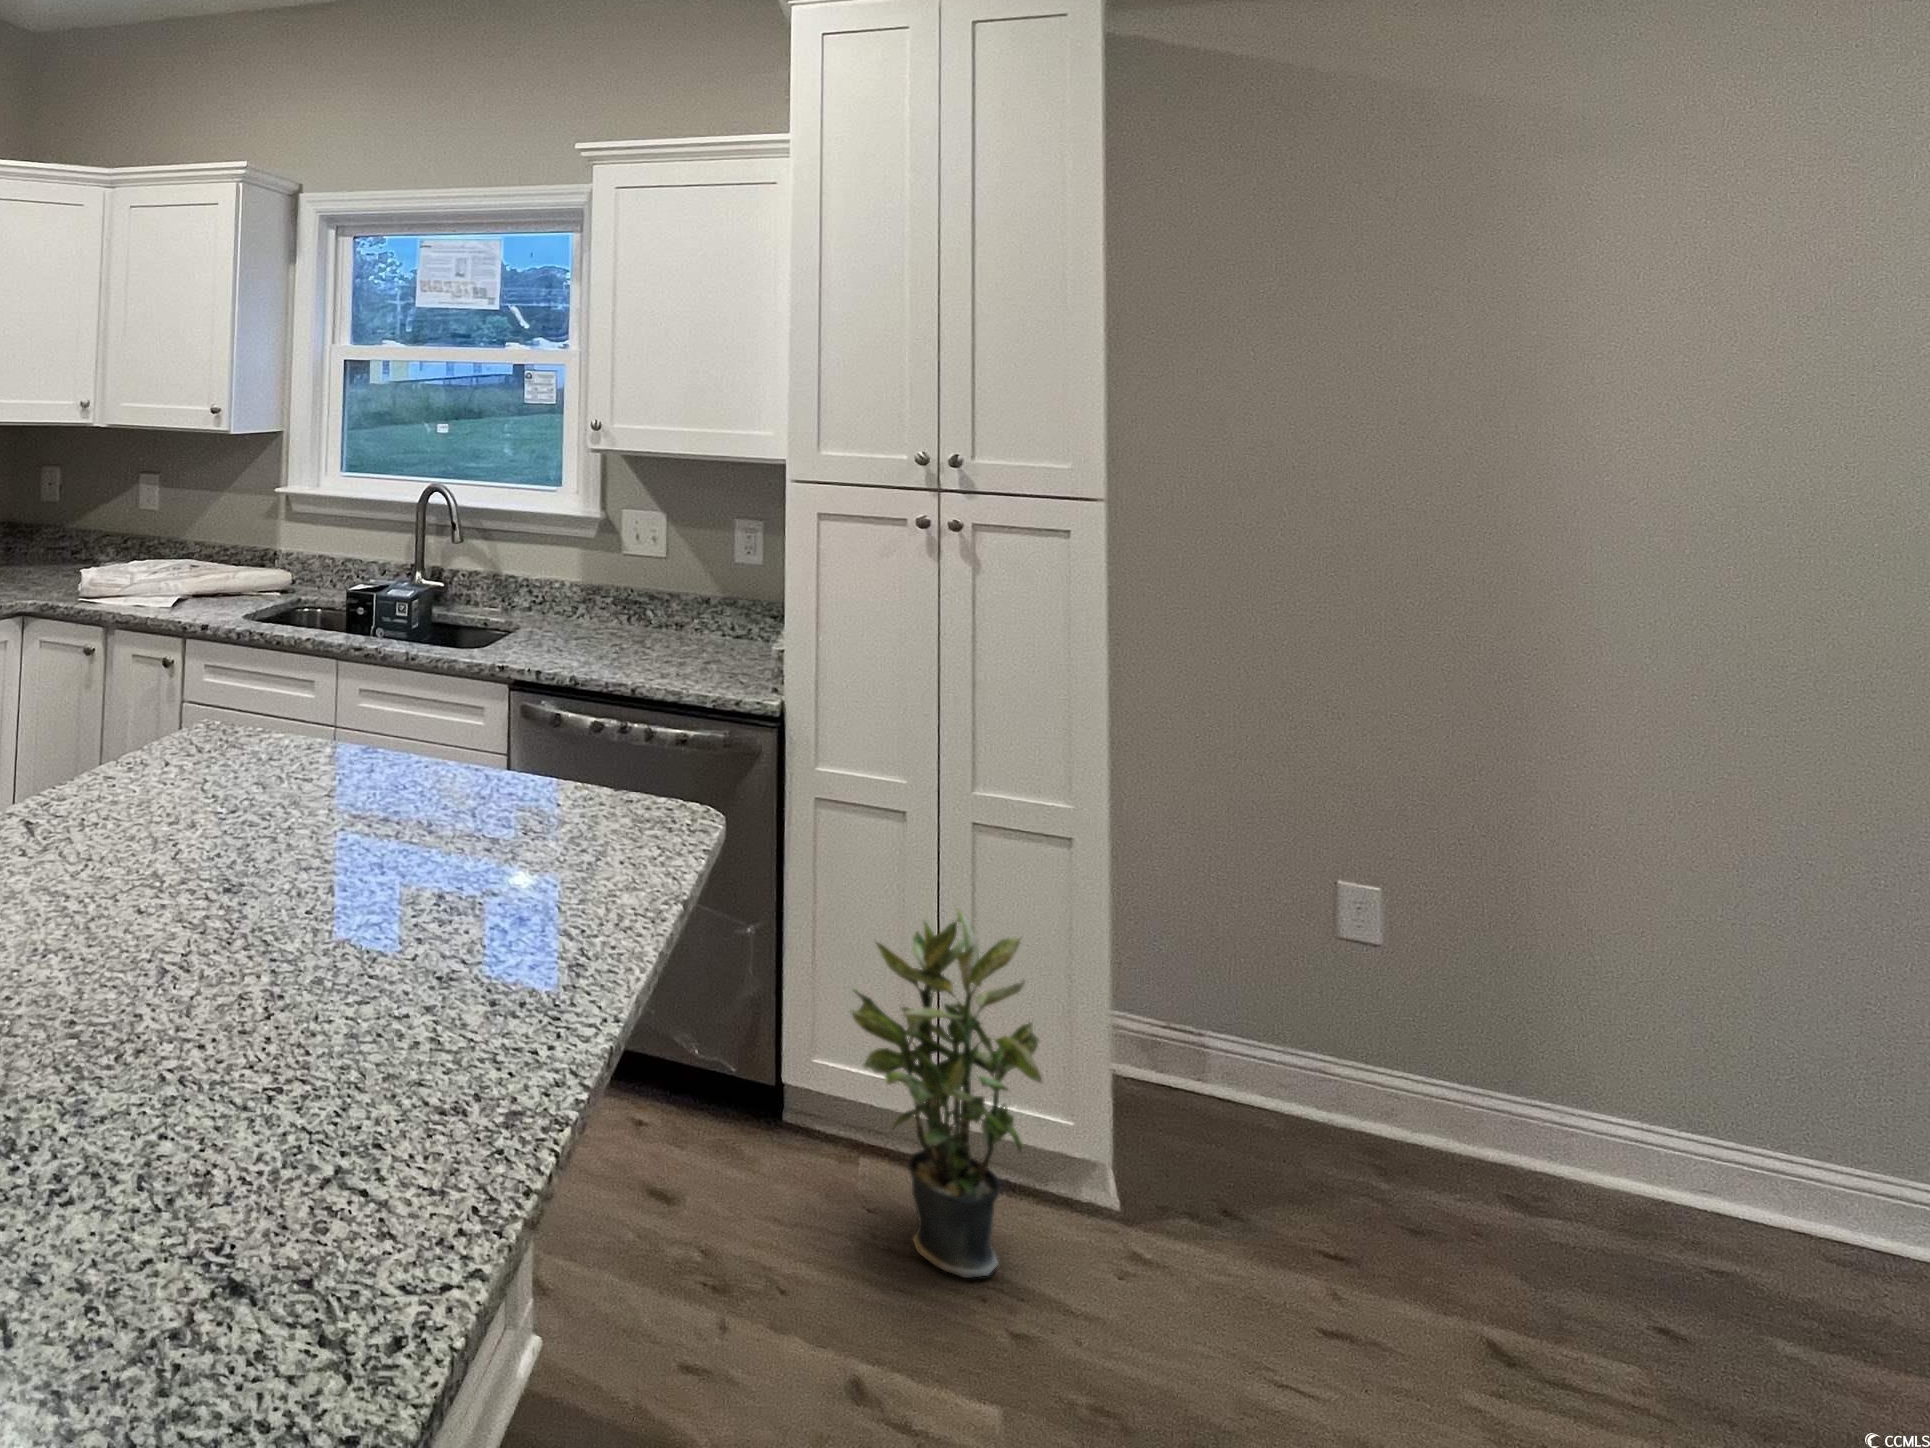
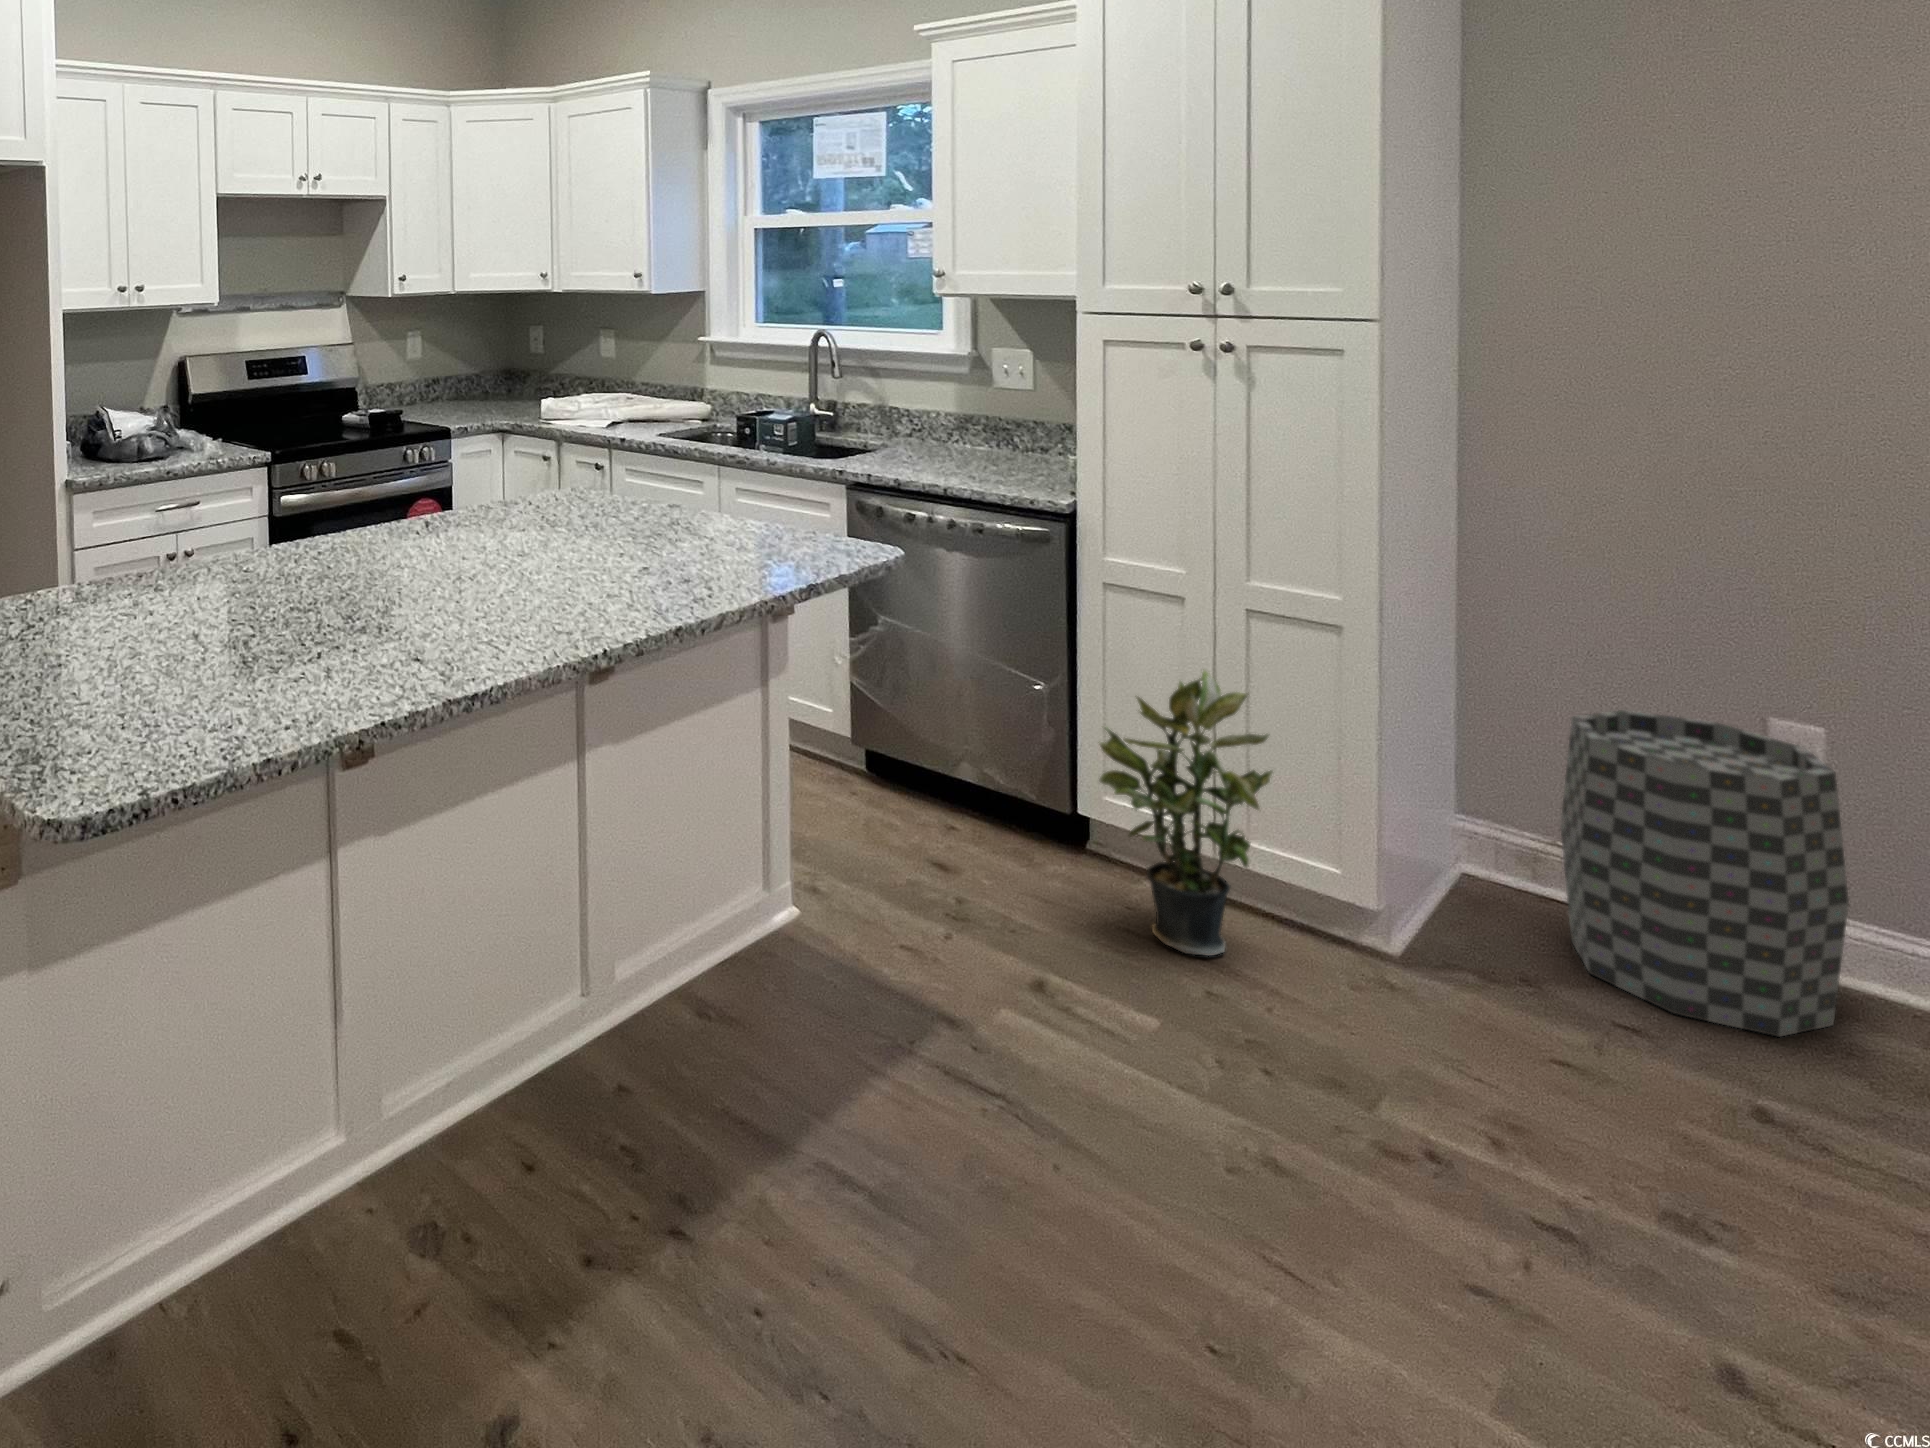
trash can: none [1218,890,1467,1239] -> present [1561,710,1849,1037]

